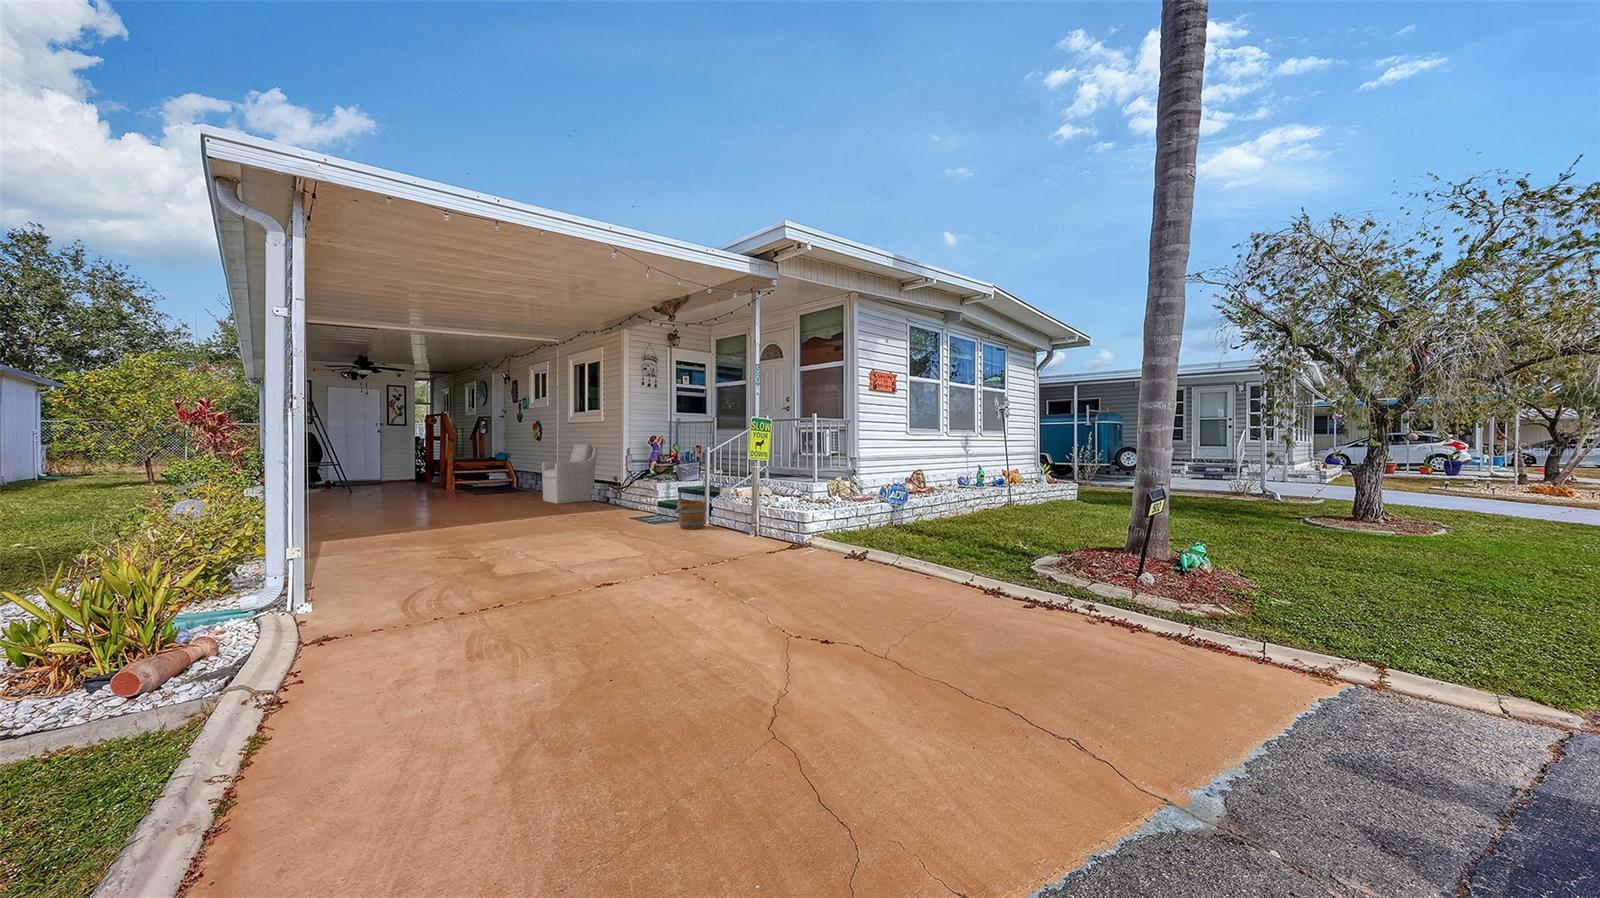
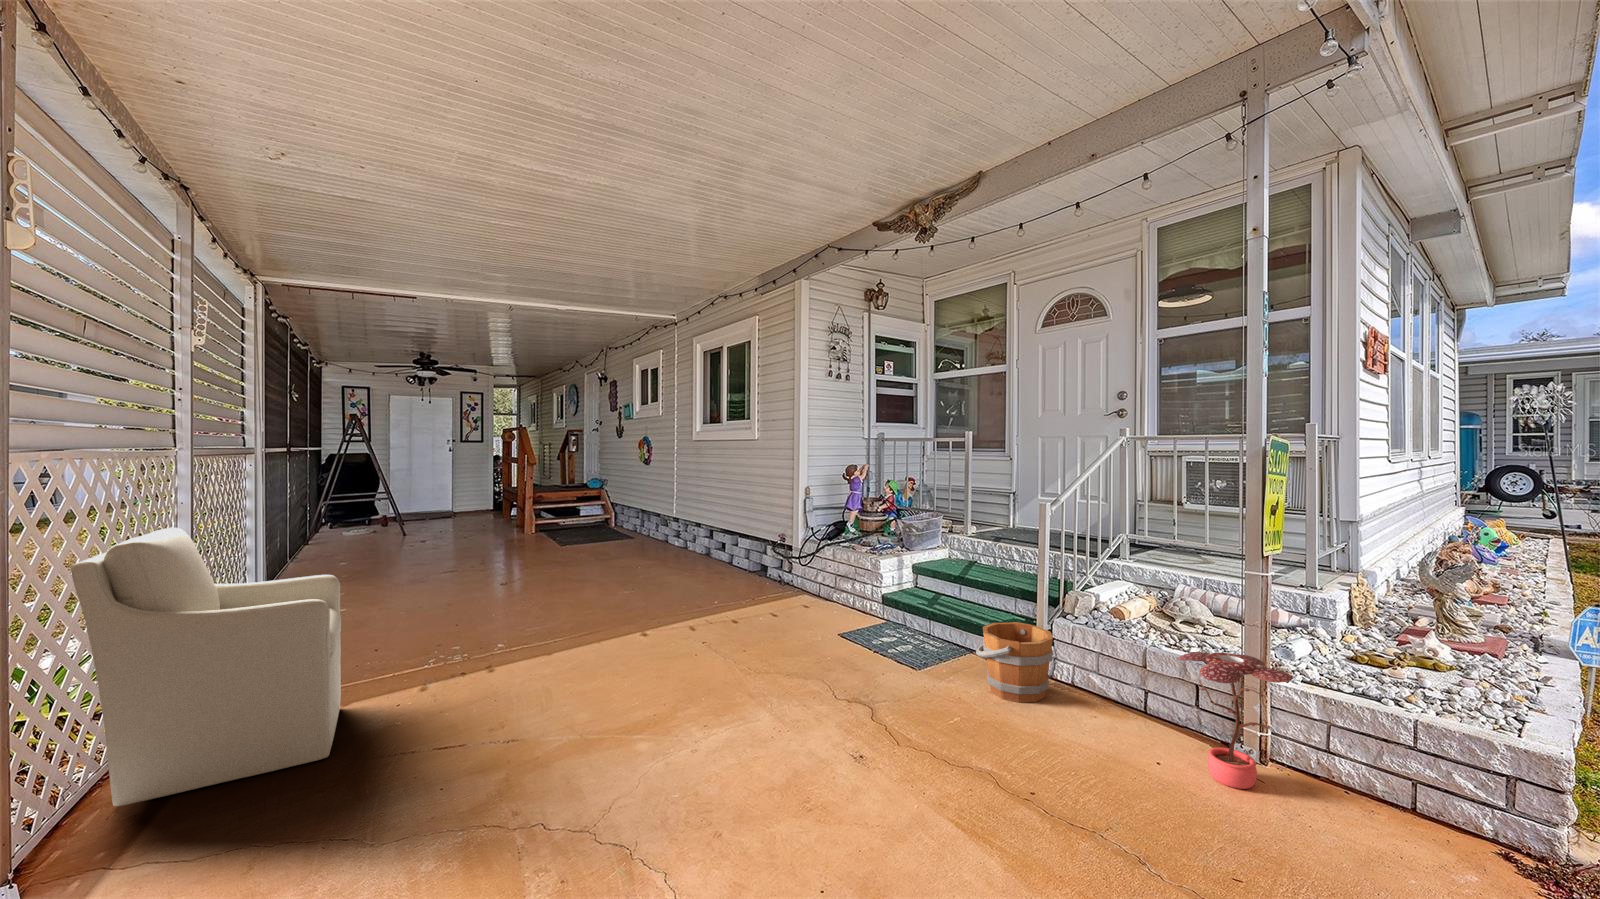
chair: present [542,444,598,504] -> present [71,527,341,806]
potted plant: none [723,495,753,540] -> present [1178,652,1293,789]

